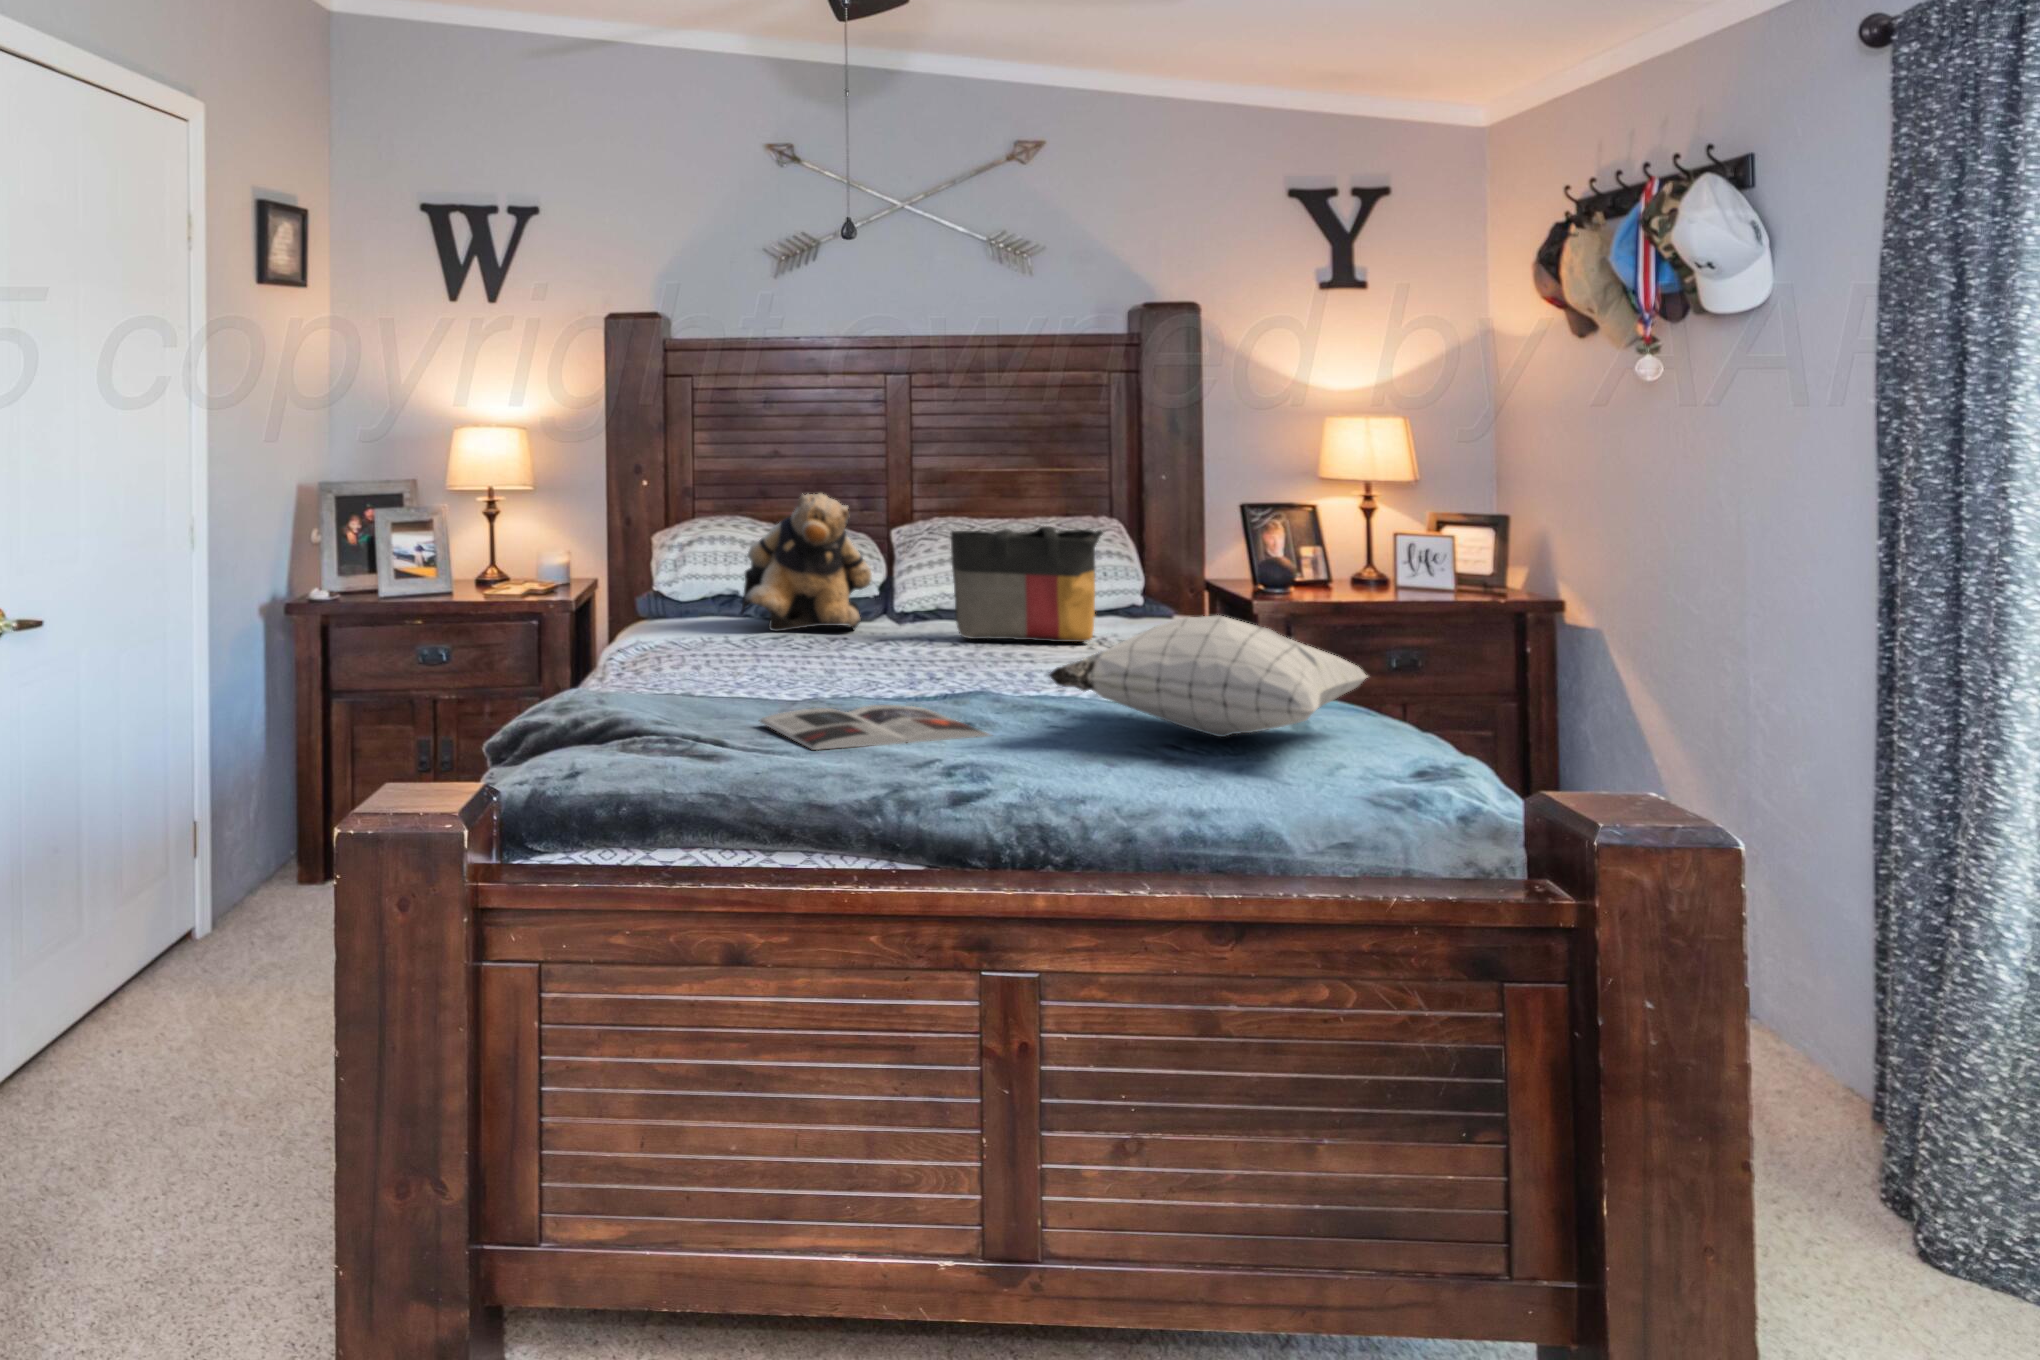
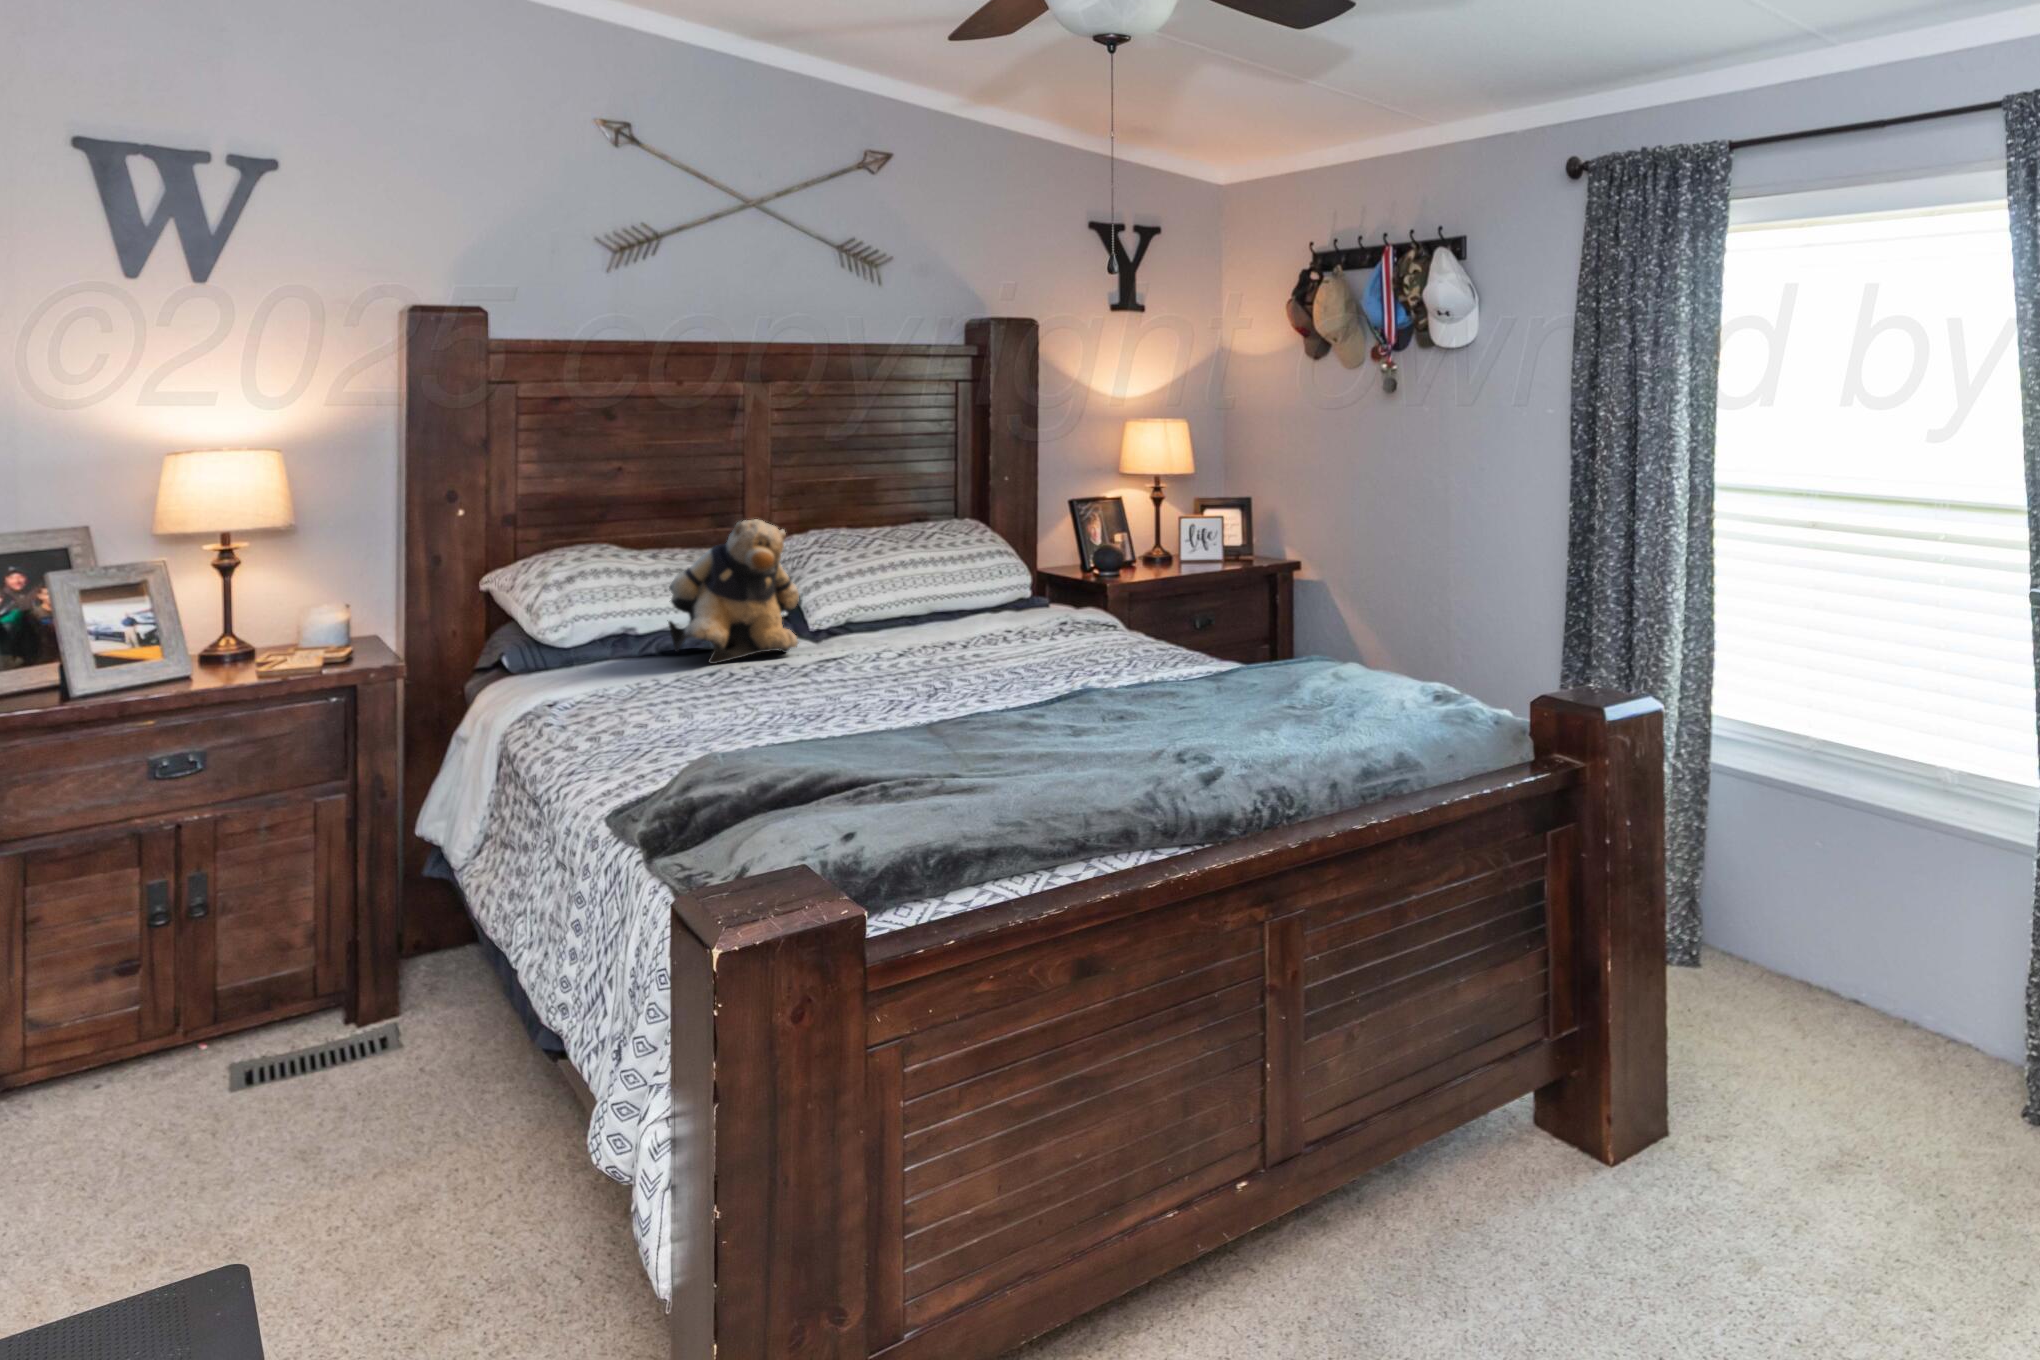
tote bag: present [950,526,1103,642] -> none [893,535,1026,646]
pillow: present [1049,615,1367,737] -> none [1173,605,1384,701]
magazine: present [759,705,990,750] -> none [933,715,1130,766]

